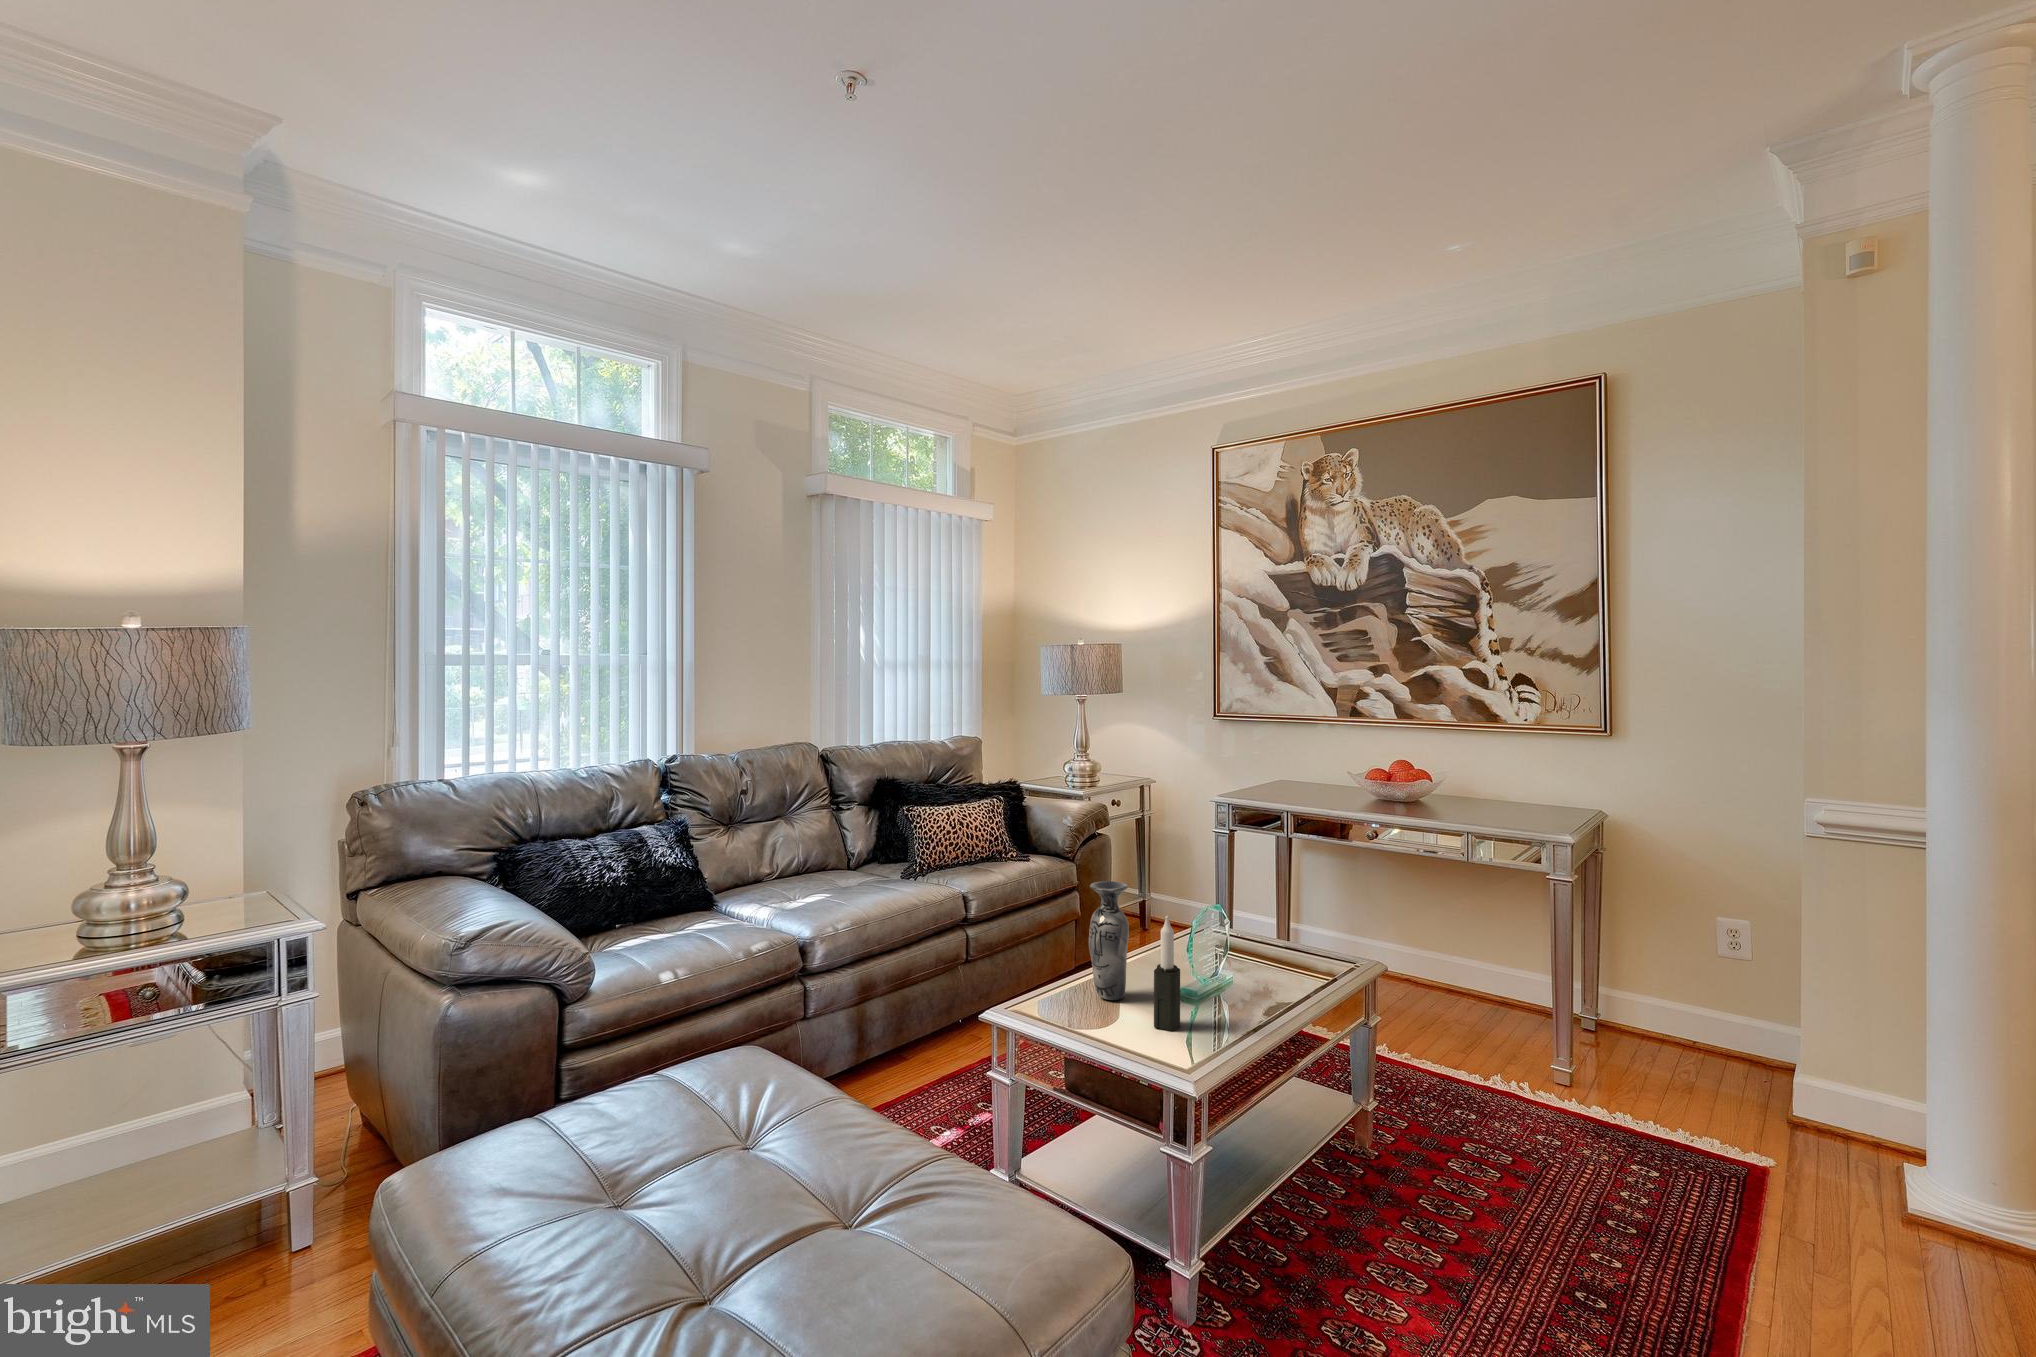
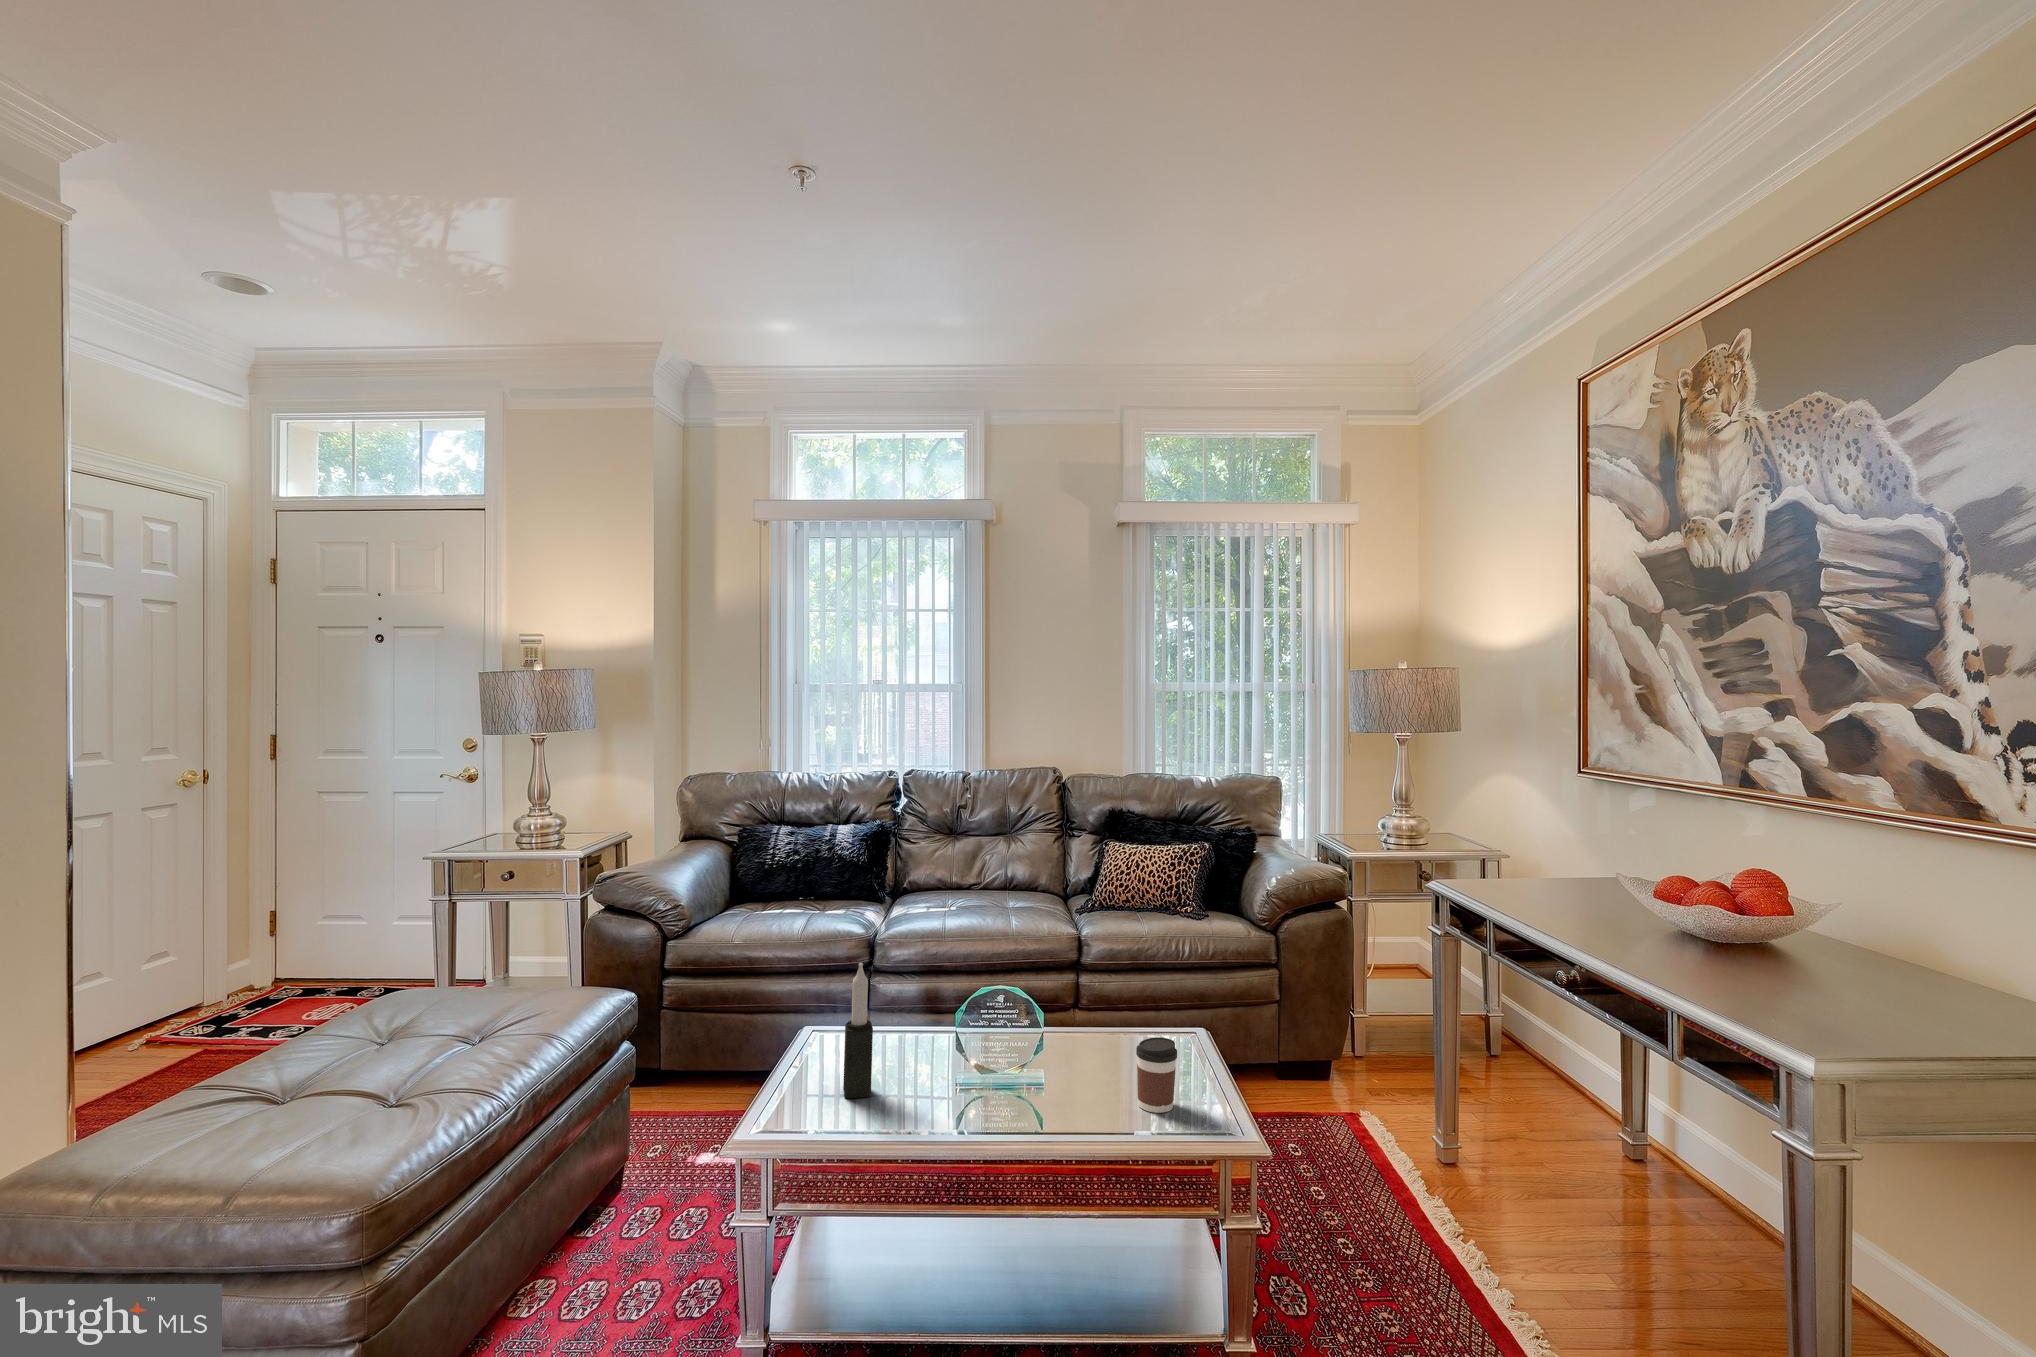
vase: present [1089,881,1129,1000] -> none [885,919,931,1058]
coffee cup: none [1276,921,1306,972] -> present [1136,1037,1177,1113]

